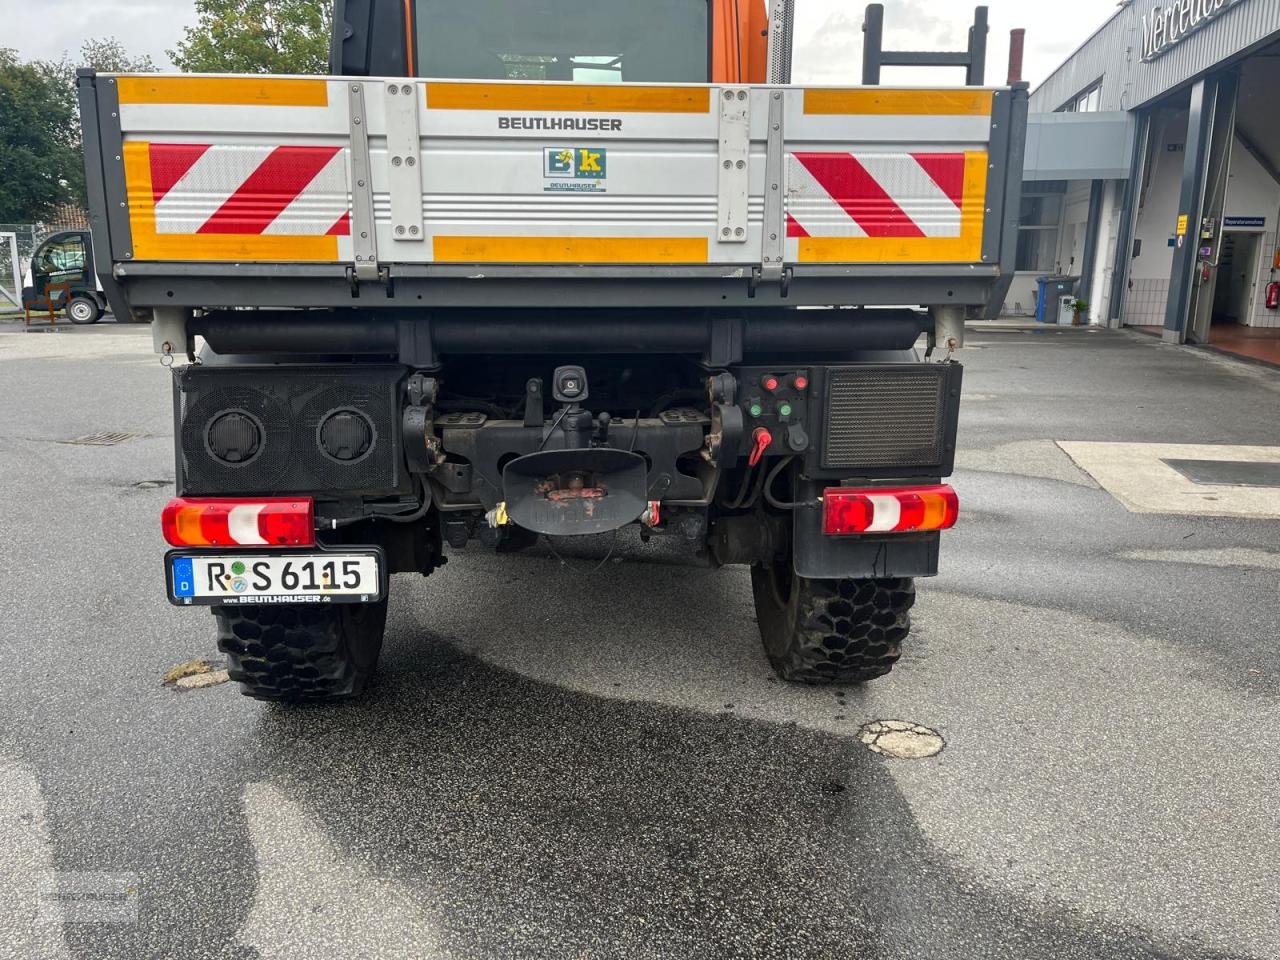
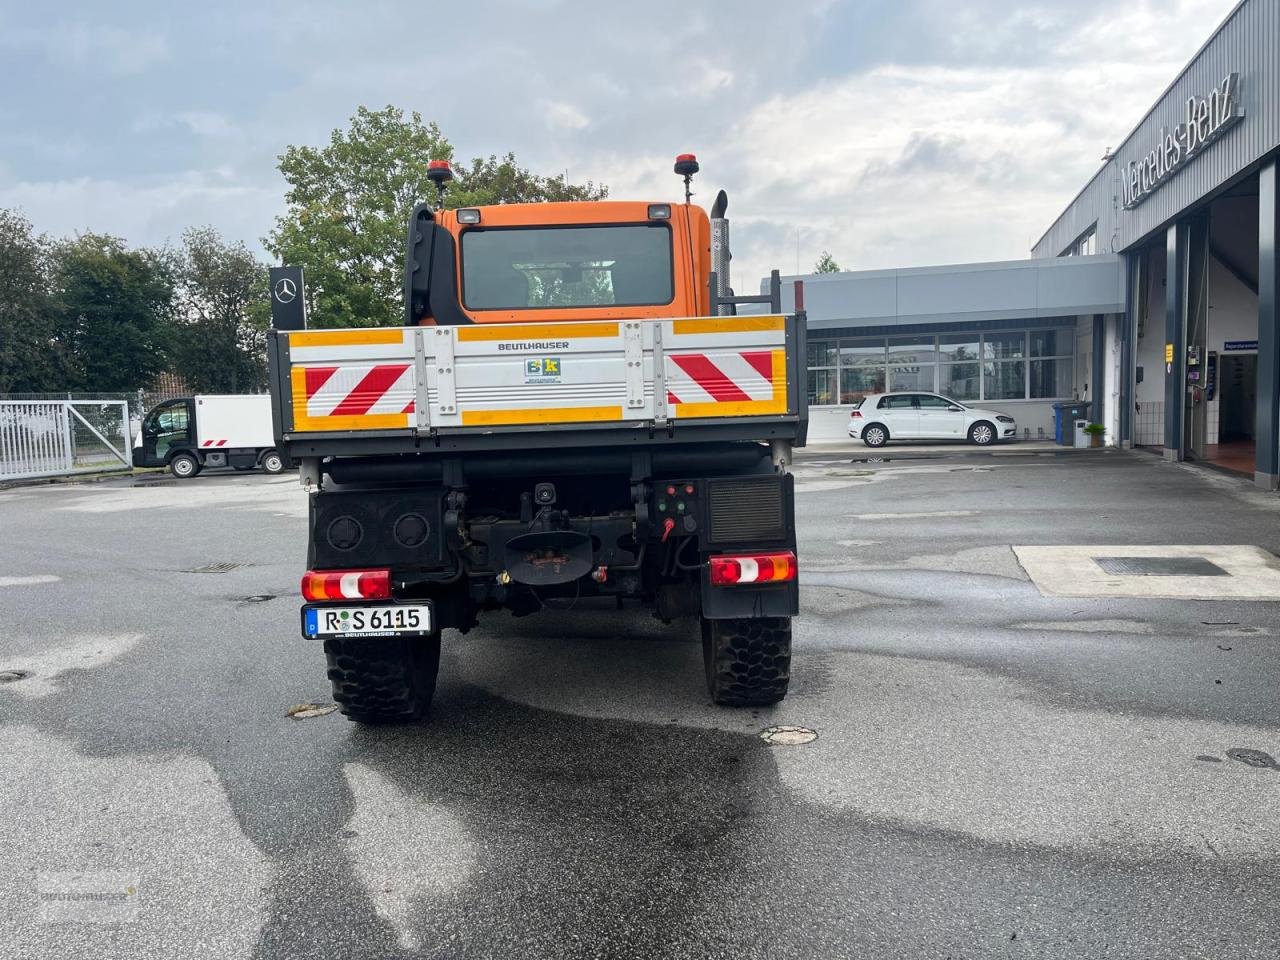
bench: present [26,283,71,325] -> none [130,443,173,483]

